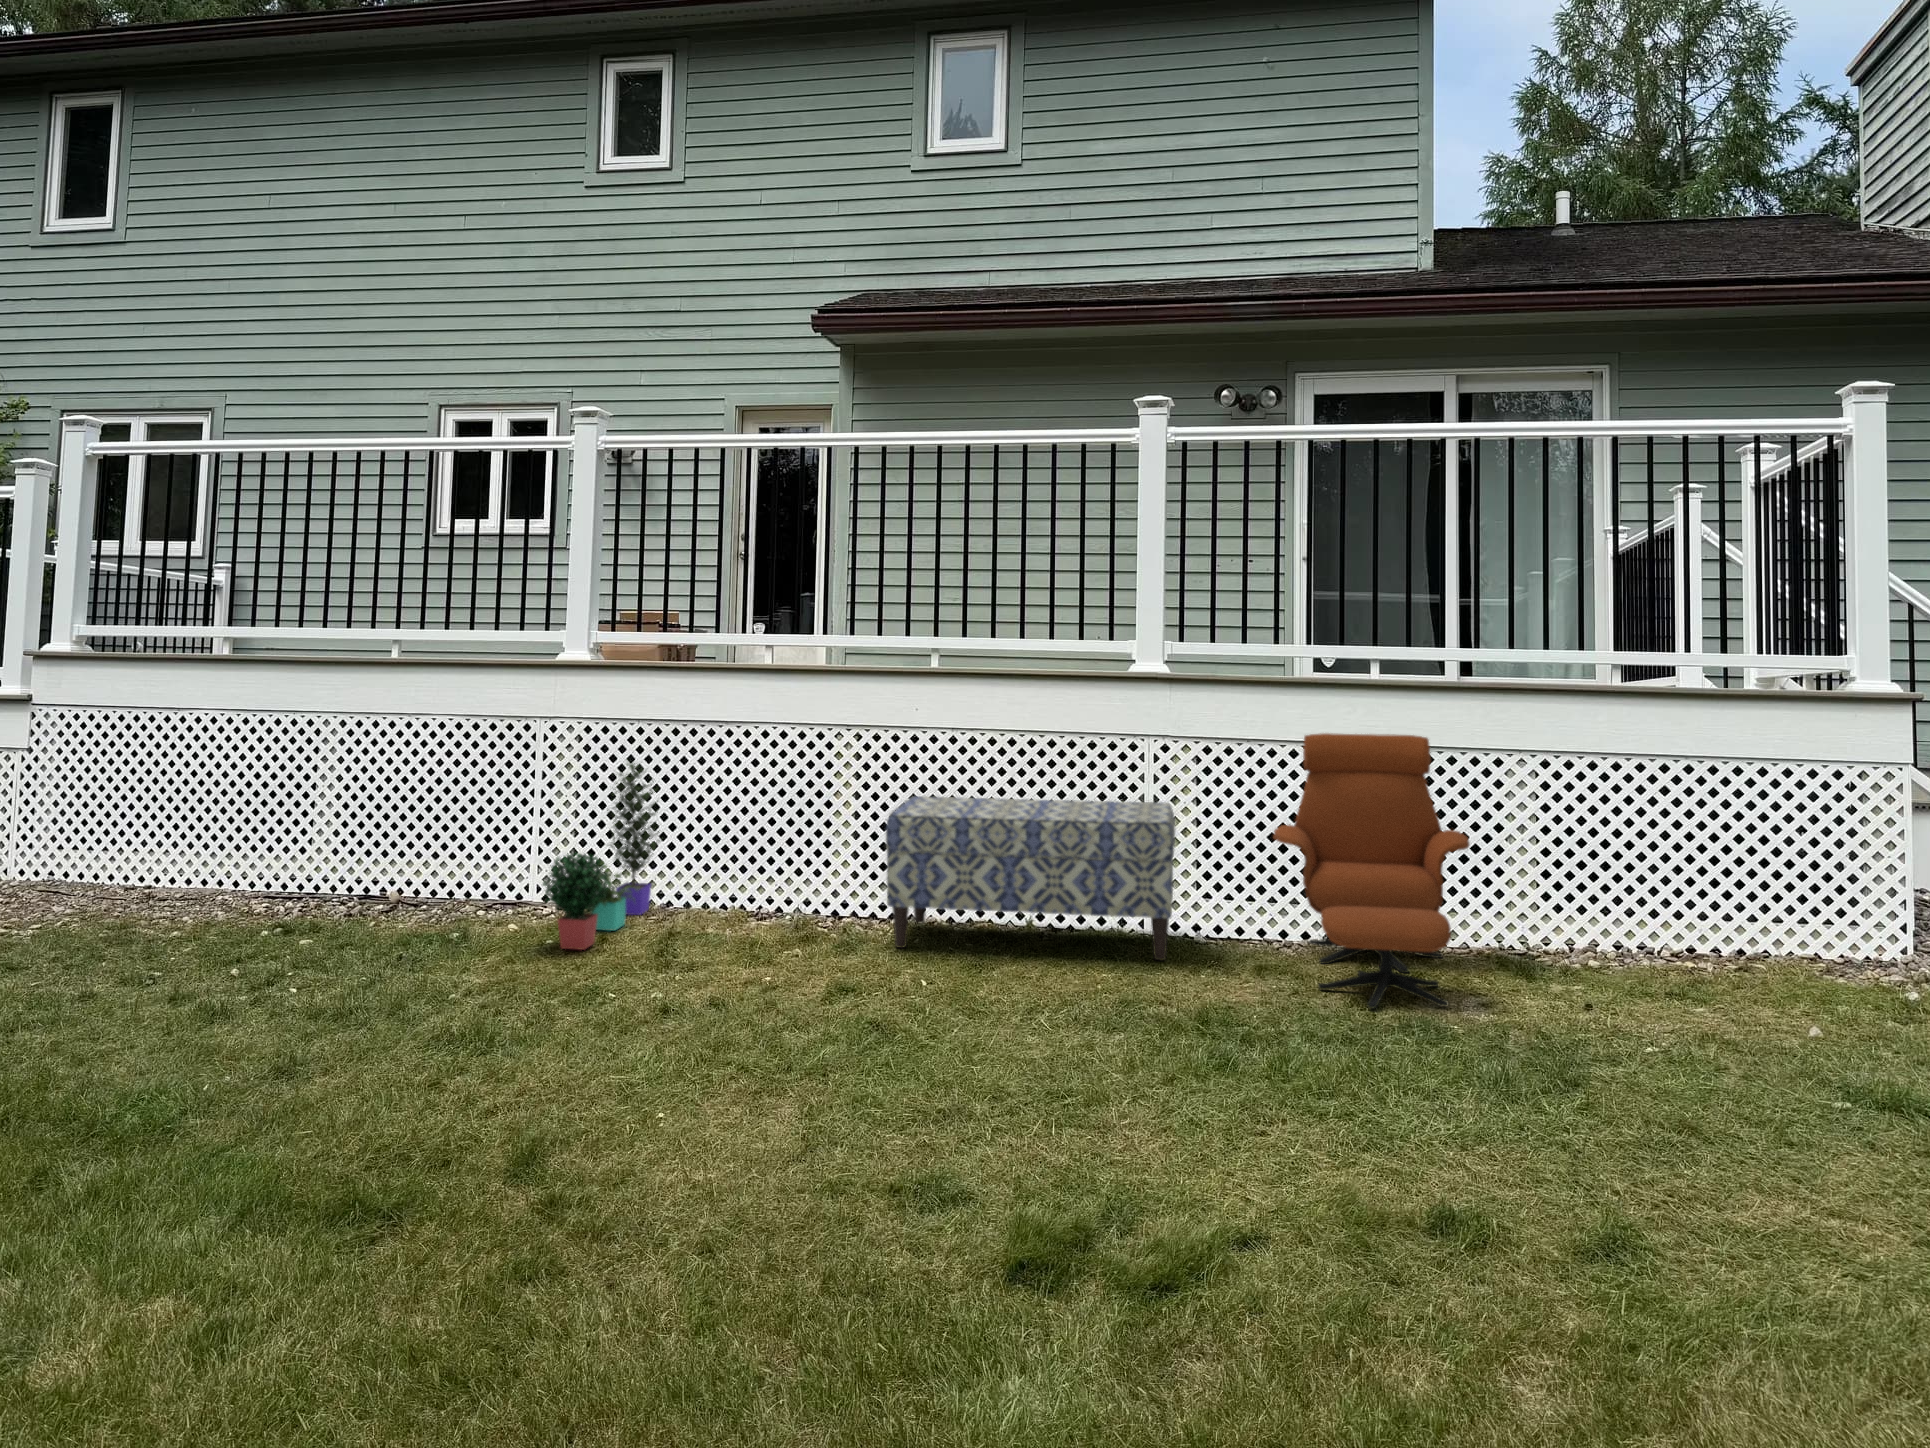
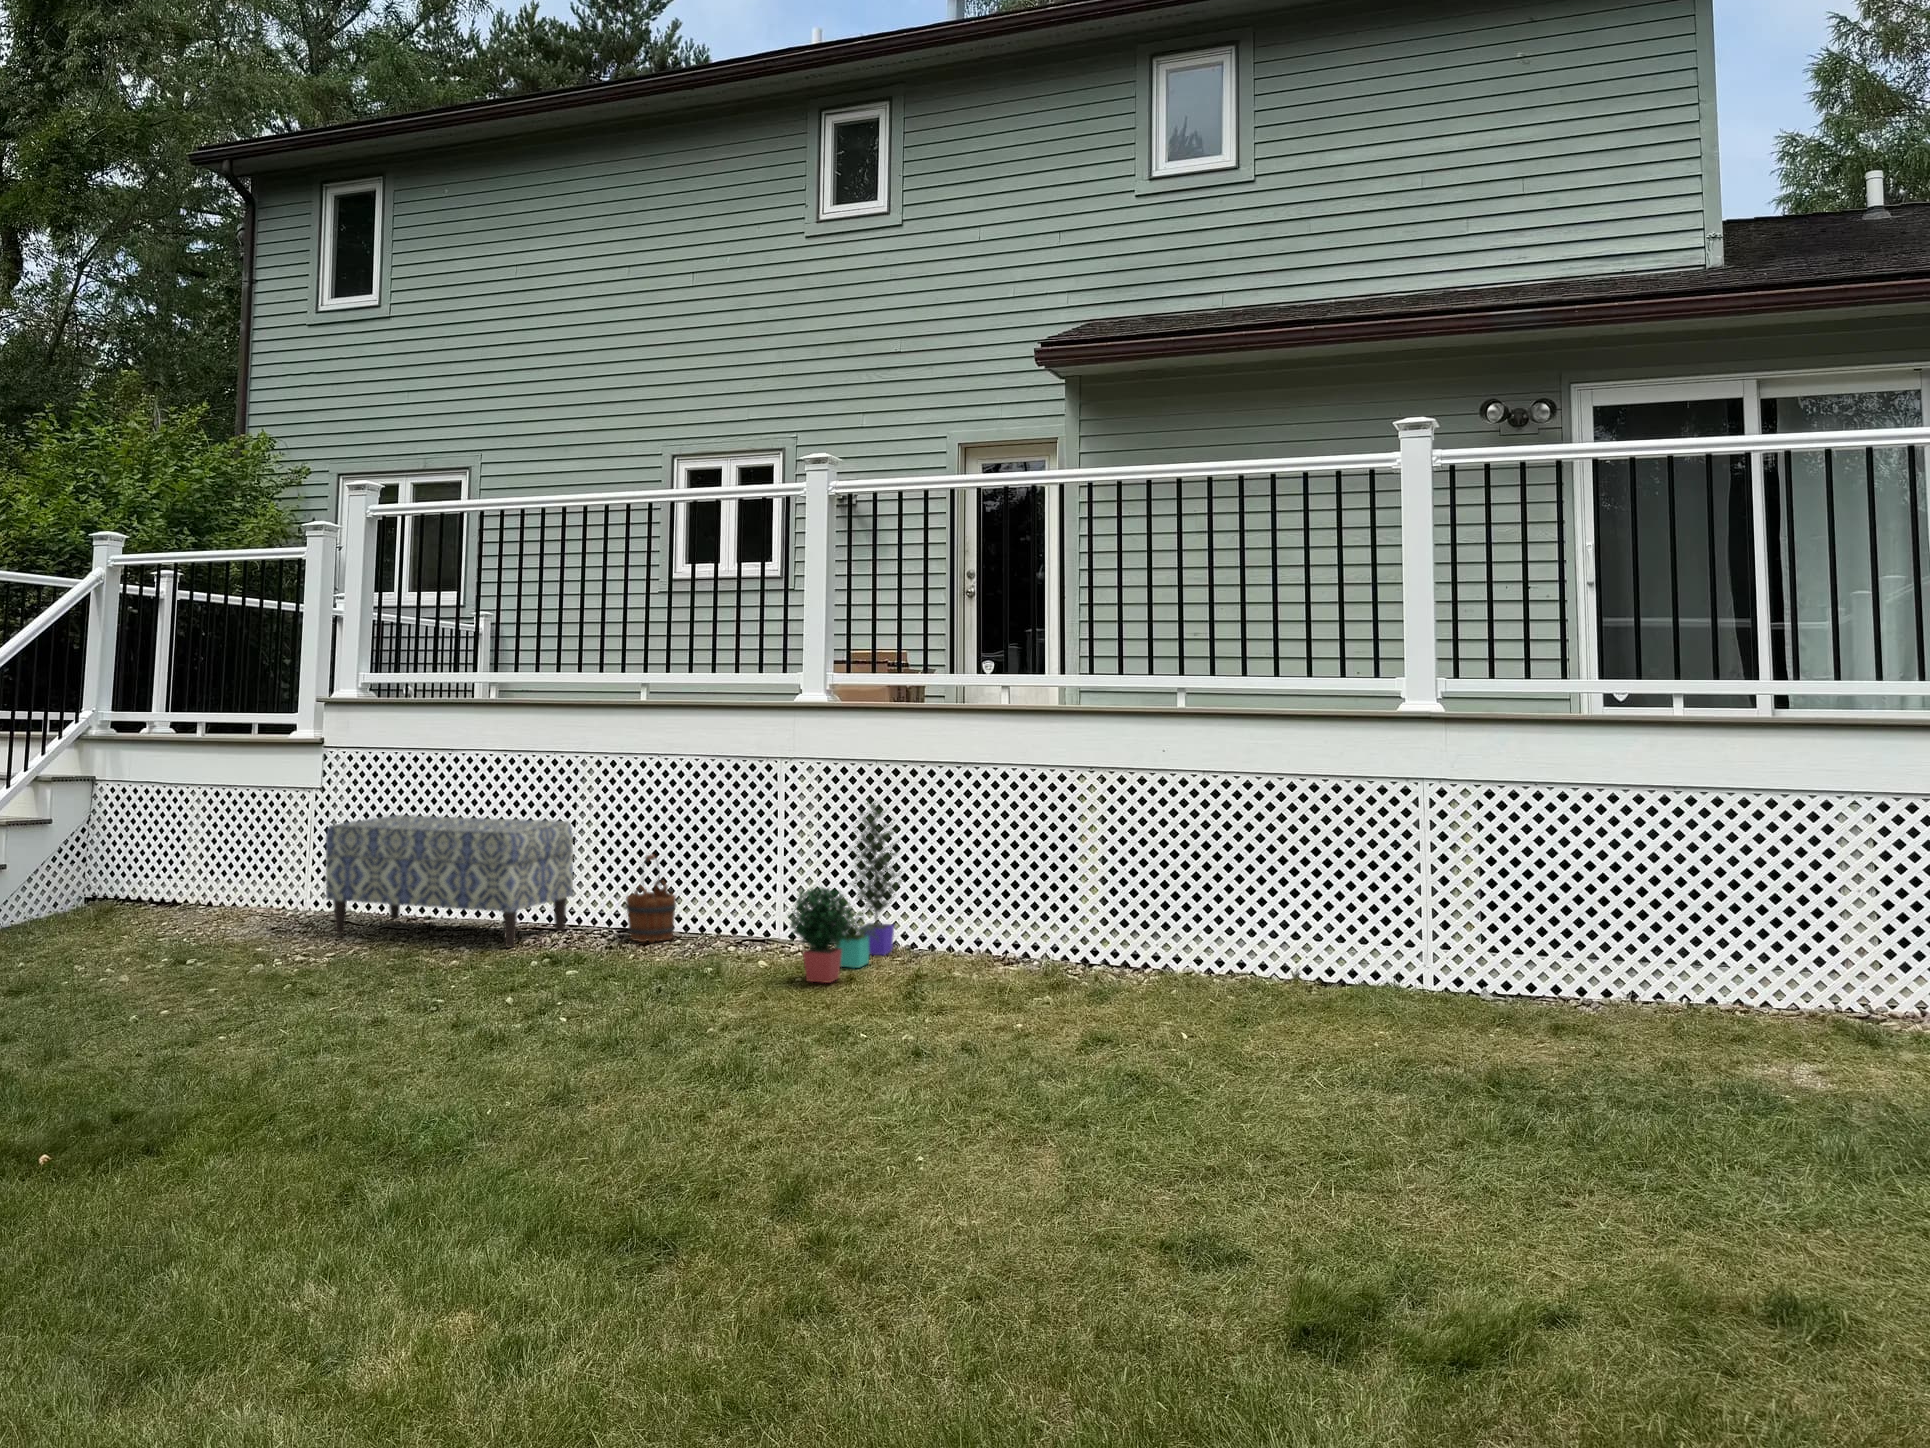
lounge chair: present [1273,733,1470,1008] -> none [1570,773,1813,1072]
bench: present [886,796,1175,960] -> present [326,815,573,947]
wooden bucket: none [373,817,427,909] -> present [626,854,676,942]

